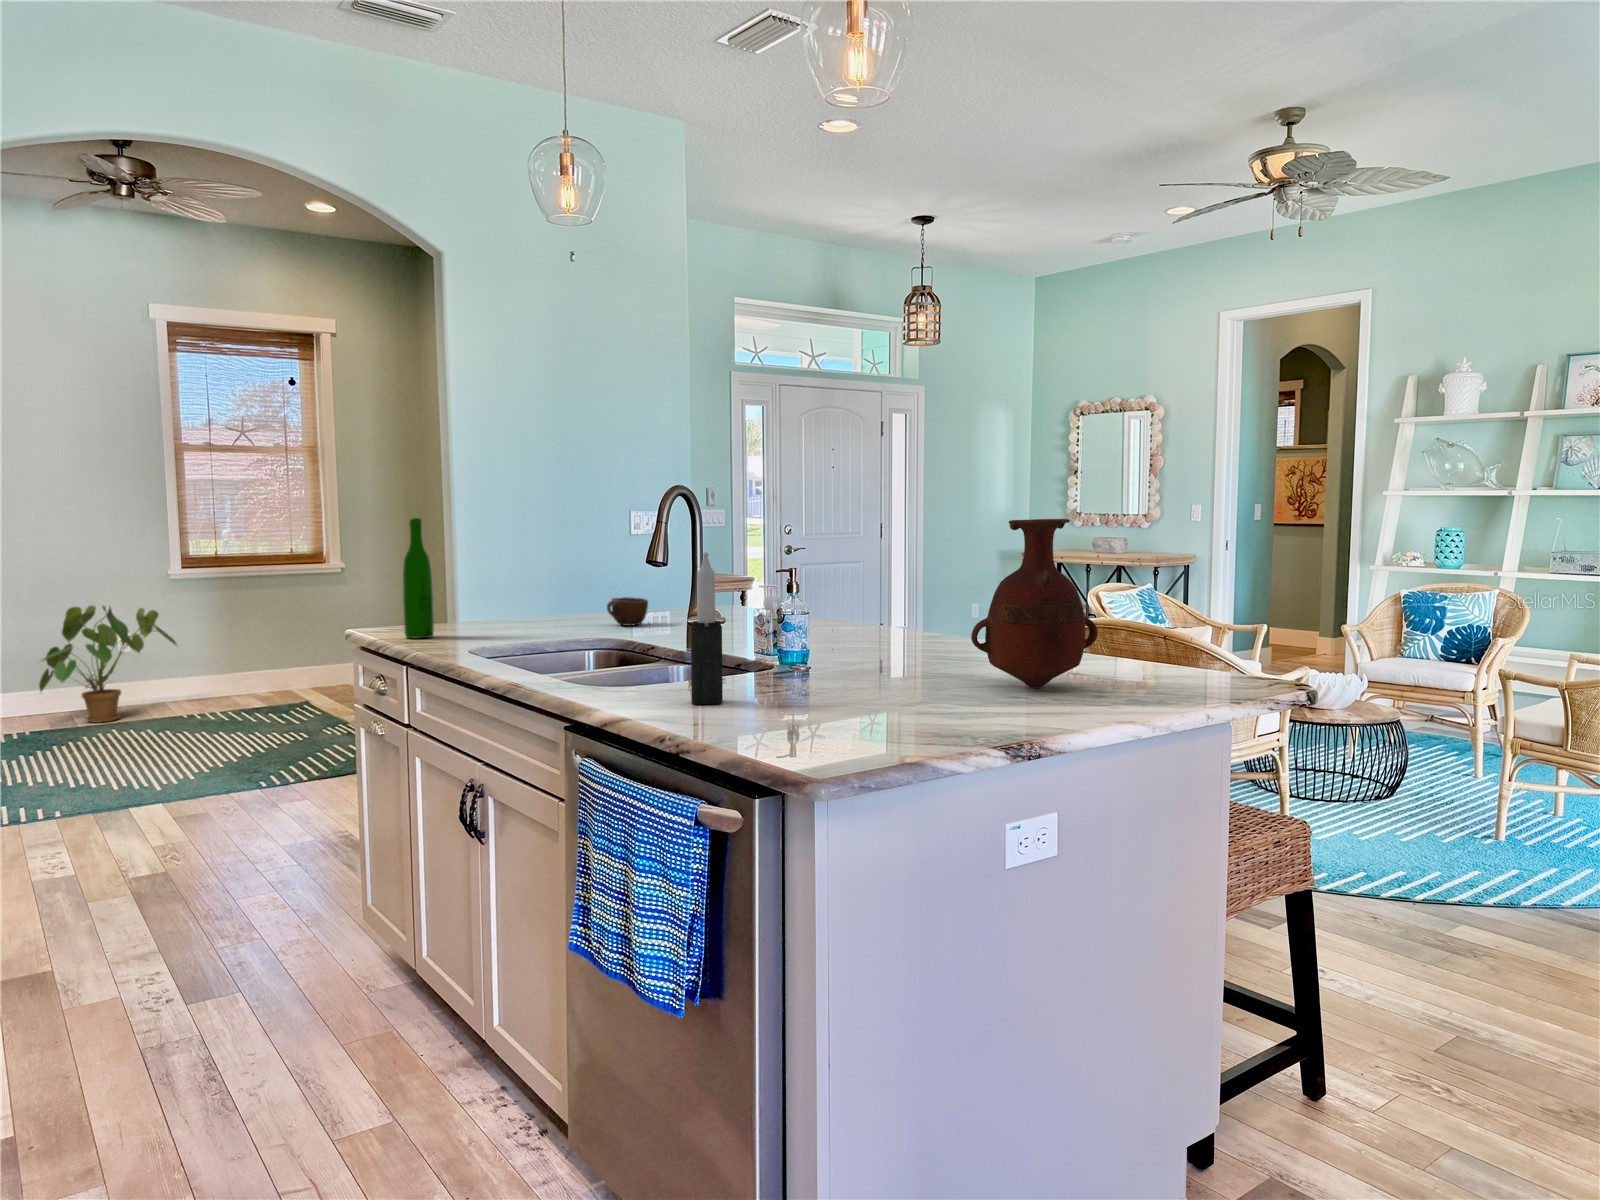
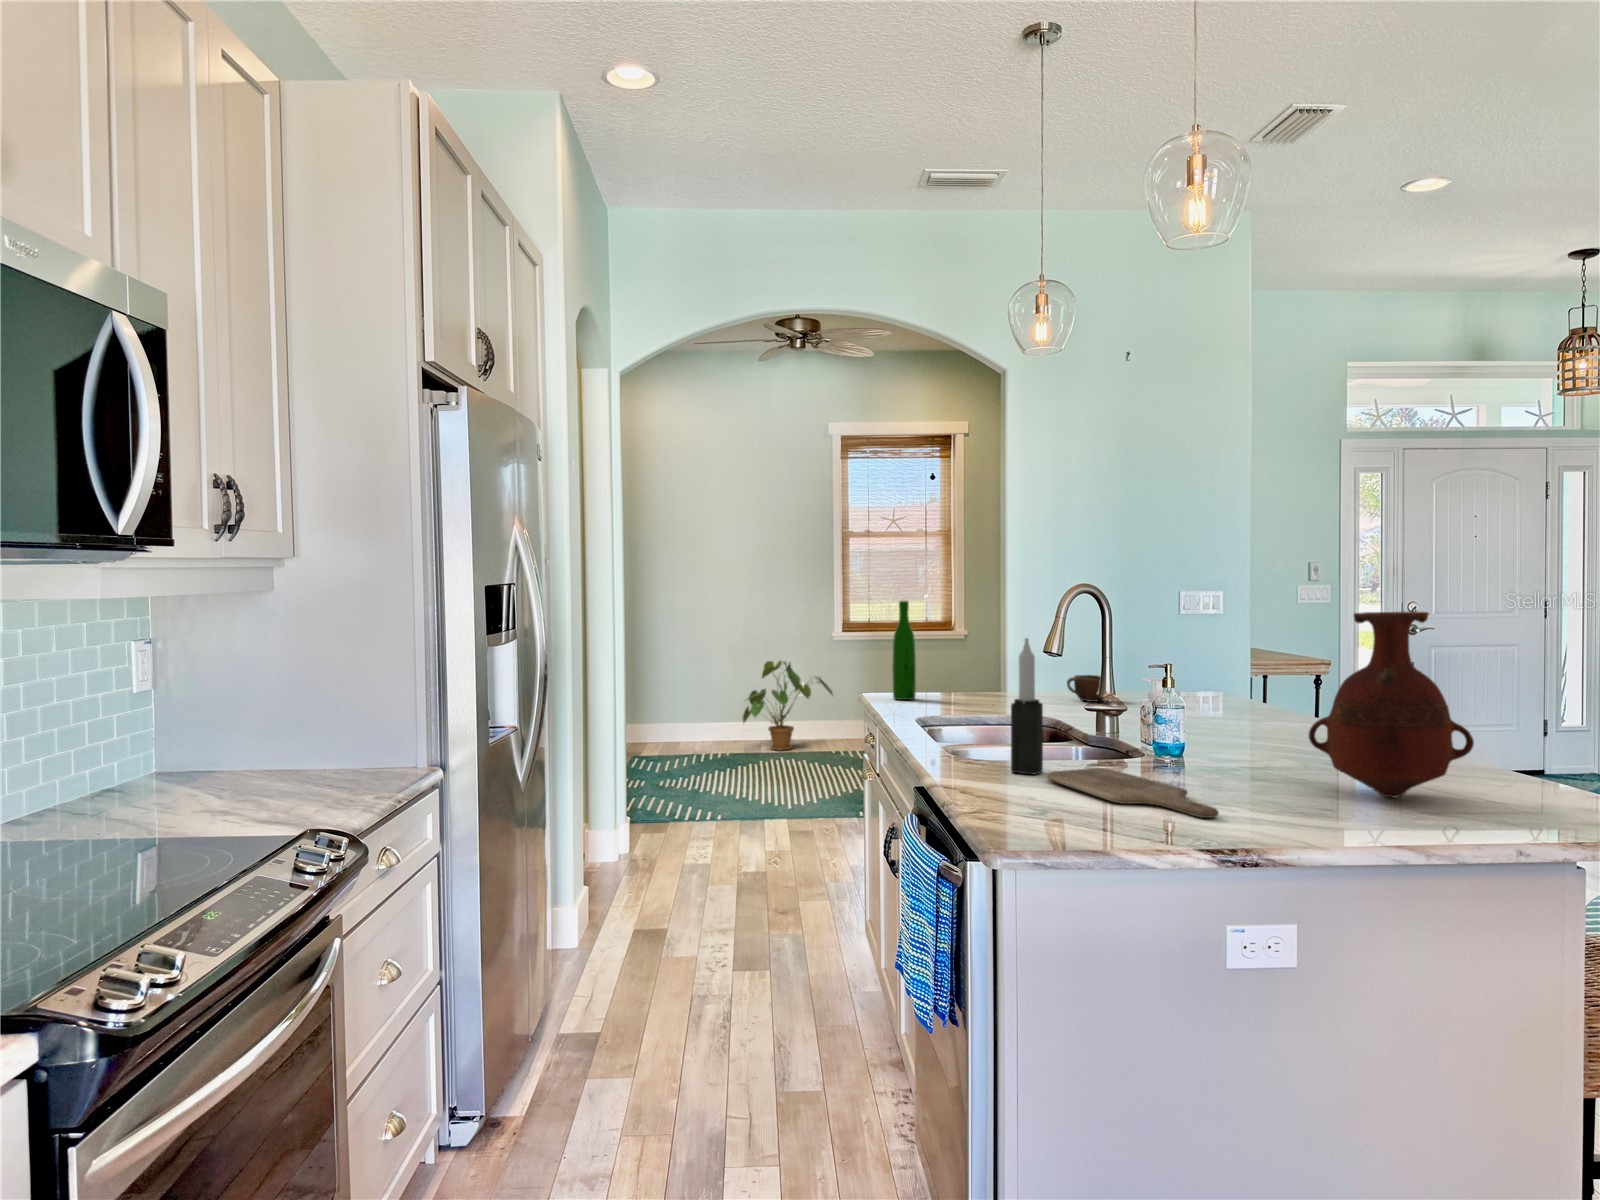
cutting board: none [743,689,956,725] -> present [1047,768,1219,818]

